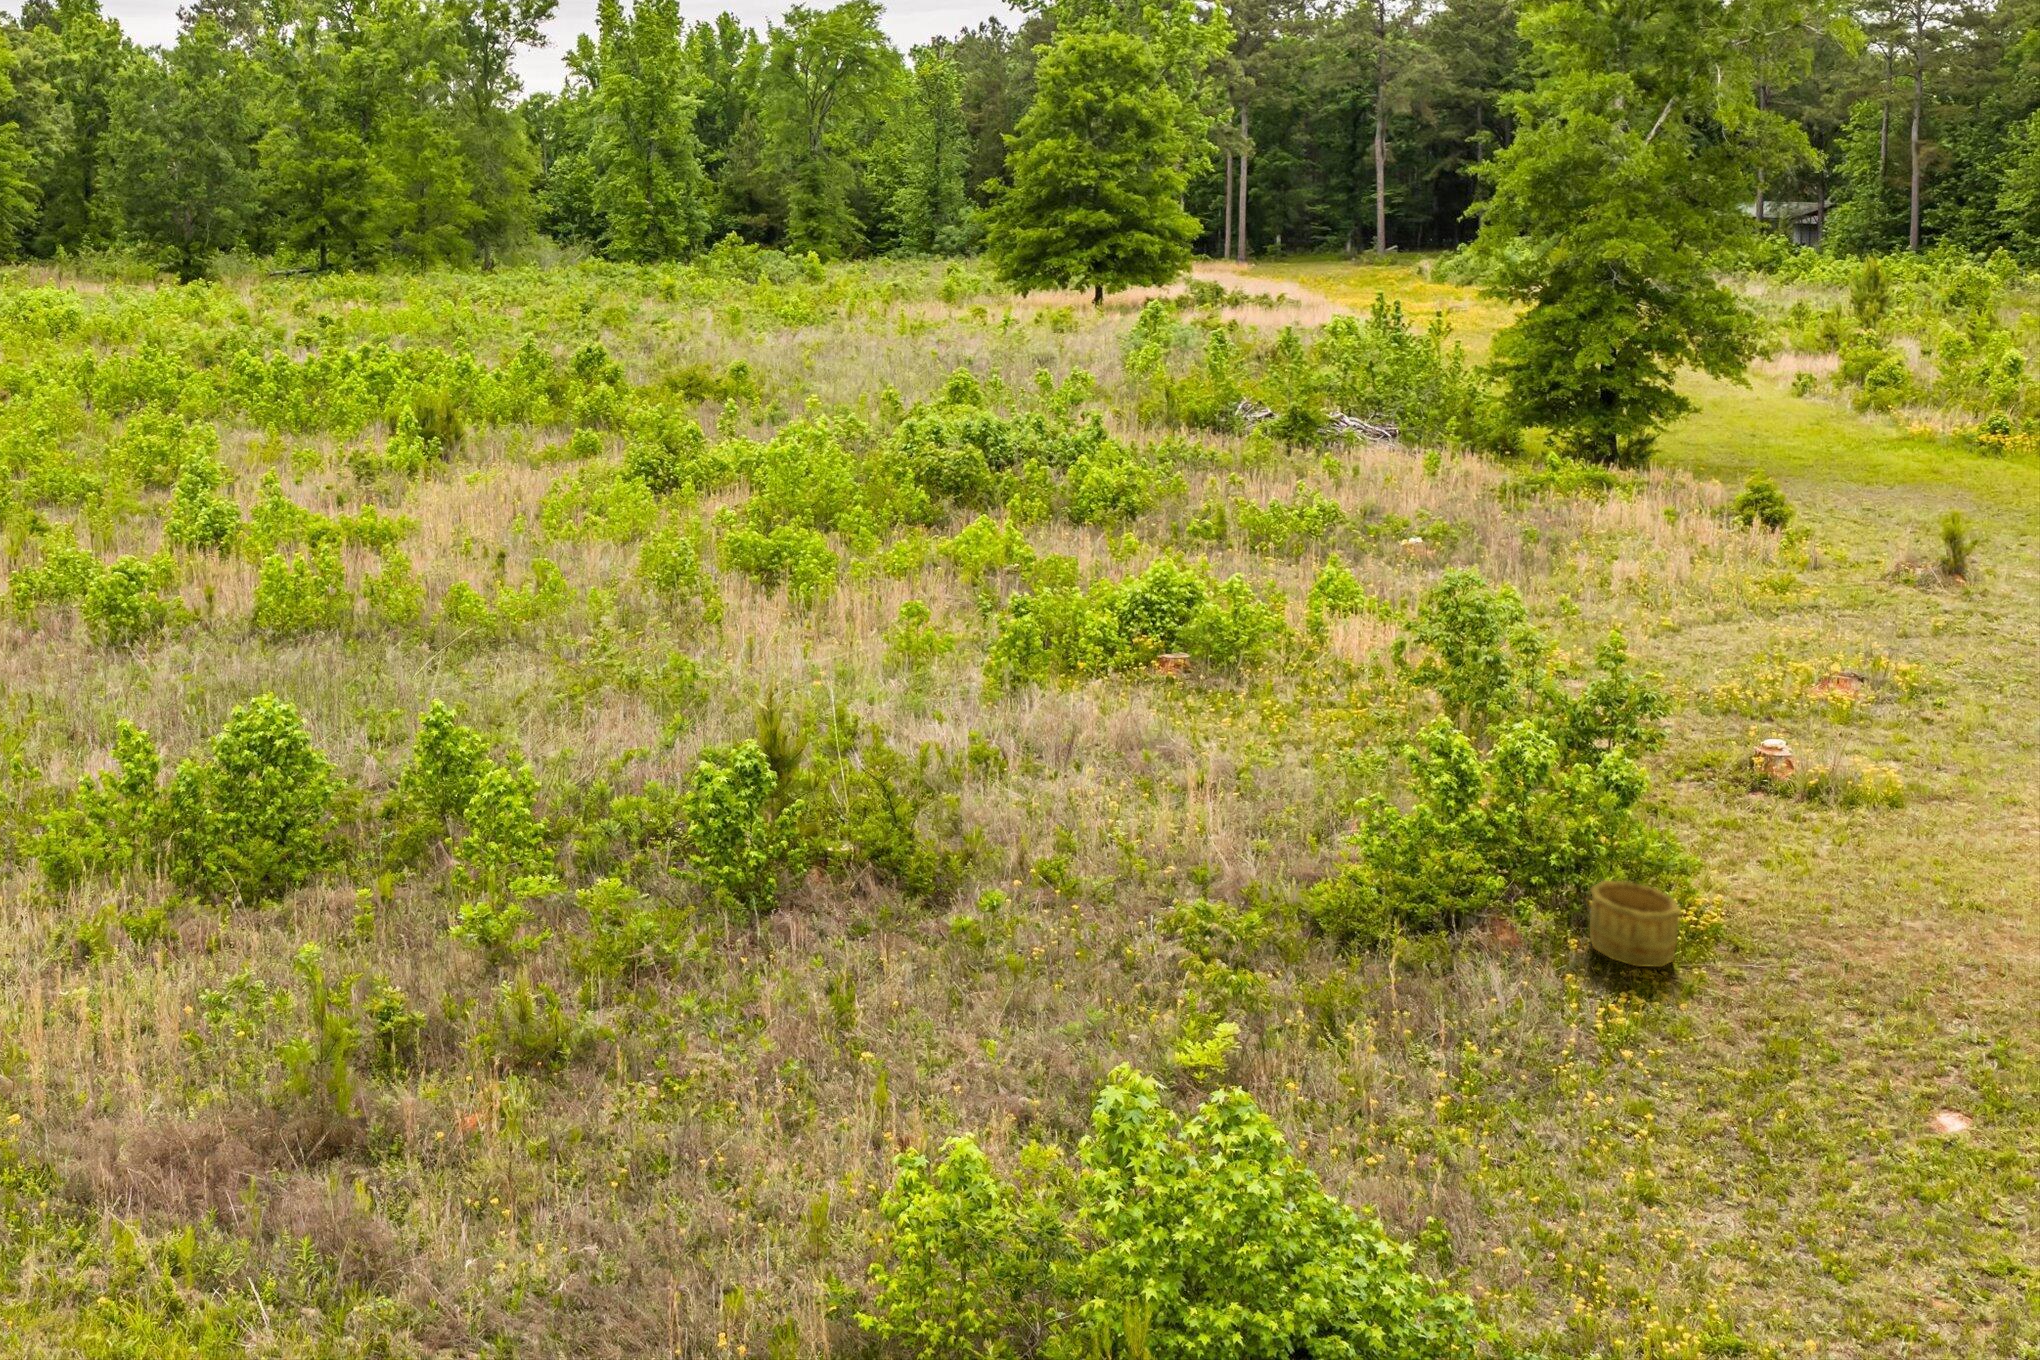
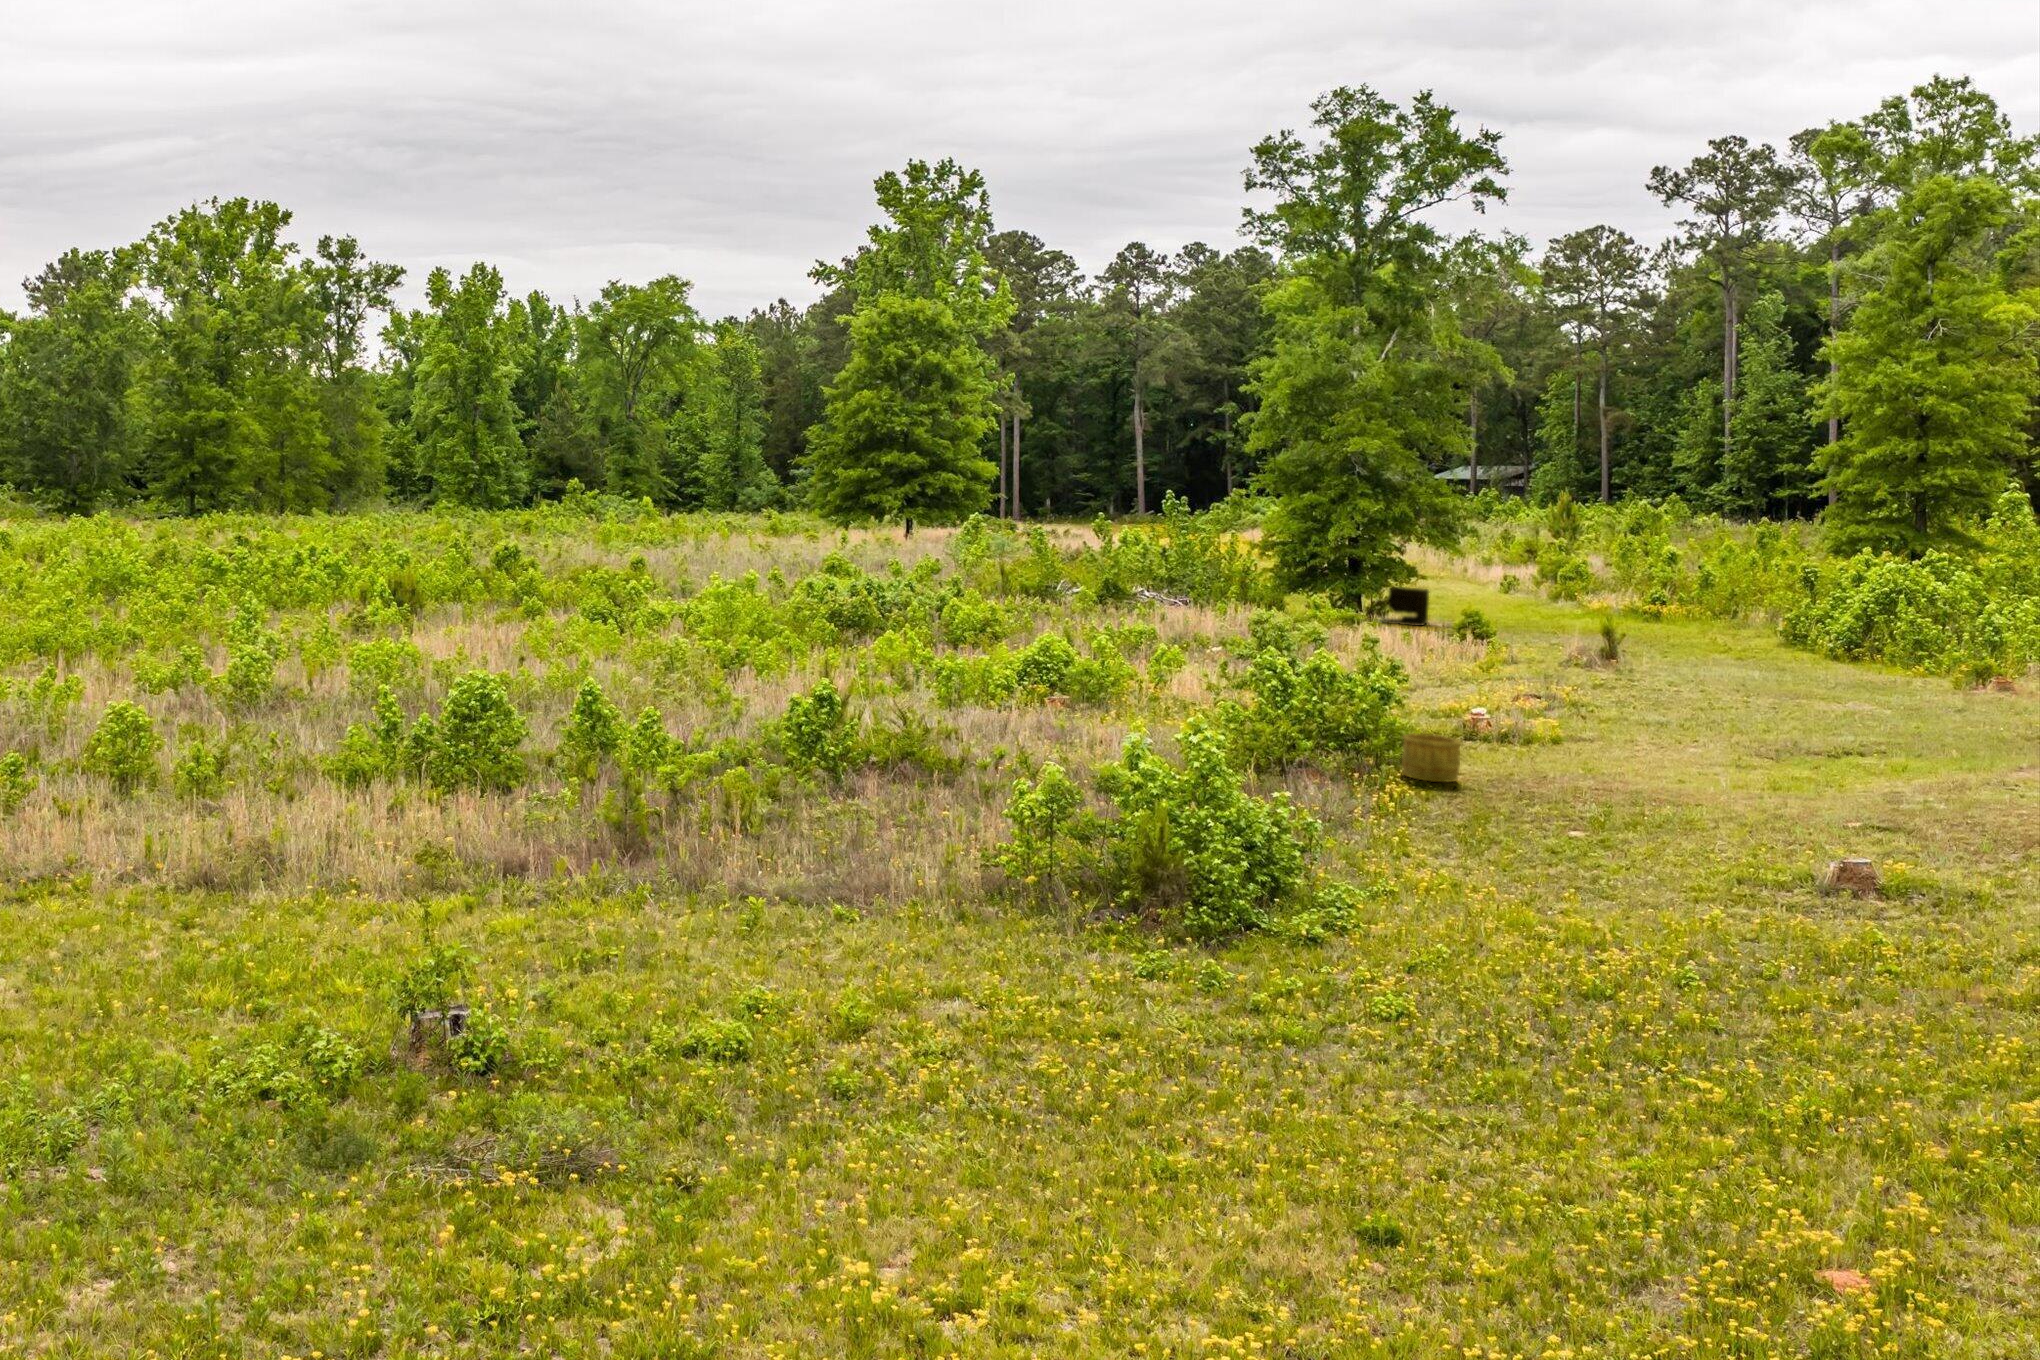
wooden crate: none [1644,422,1708,475] -> present [1383,587,1429,626]

